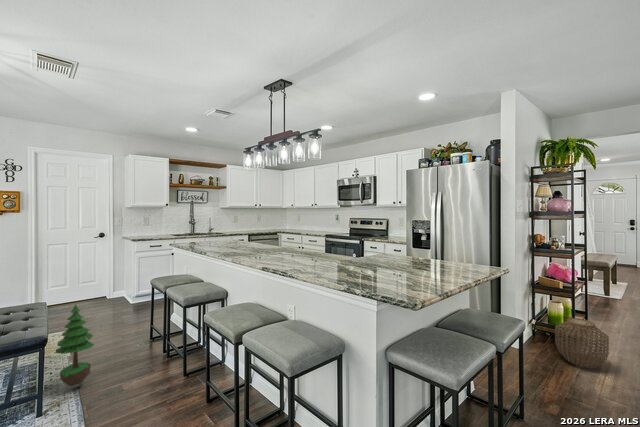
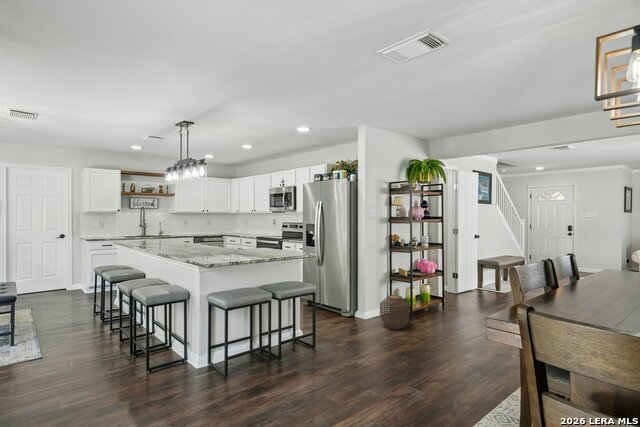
potted tree: present [55,305,94,388] -> none [29,276,54,330]

